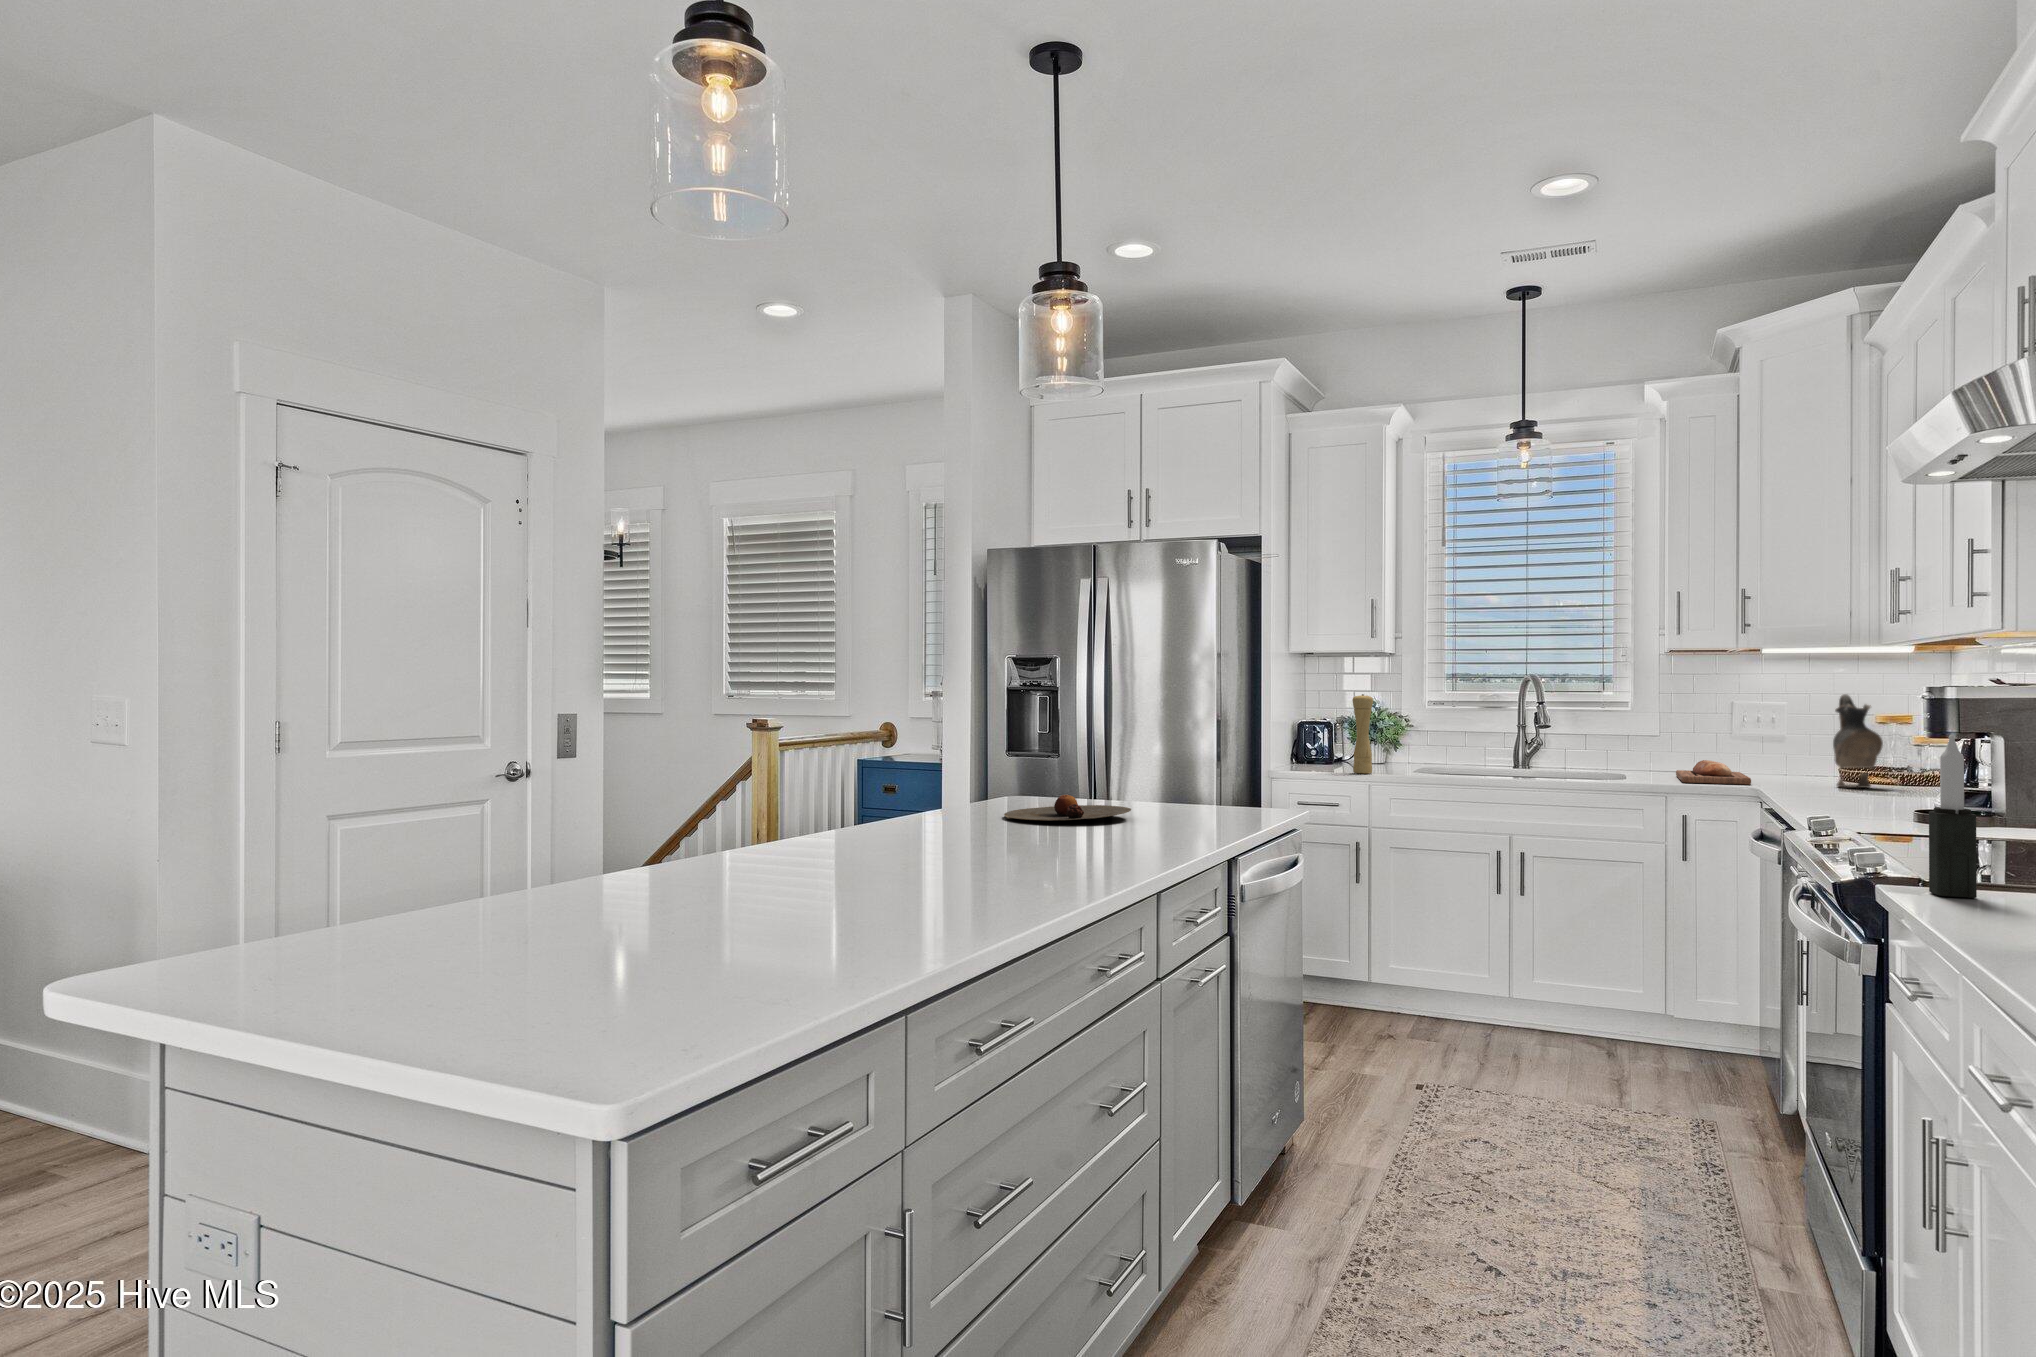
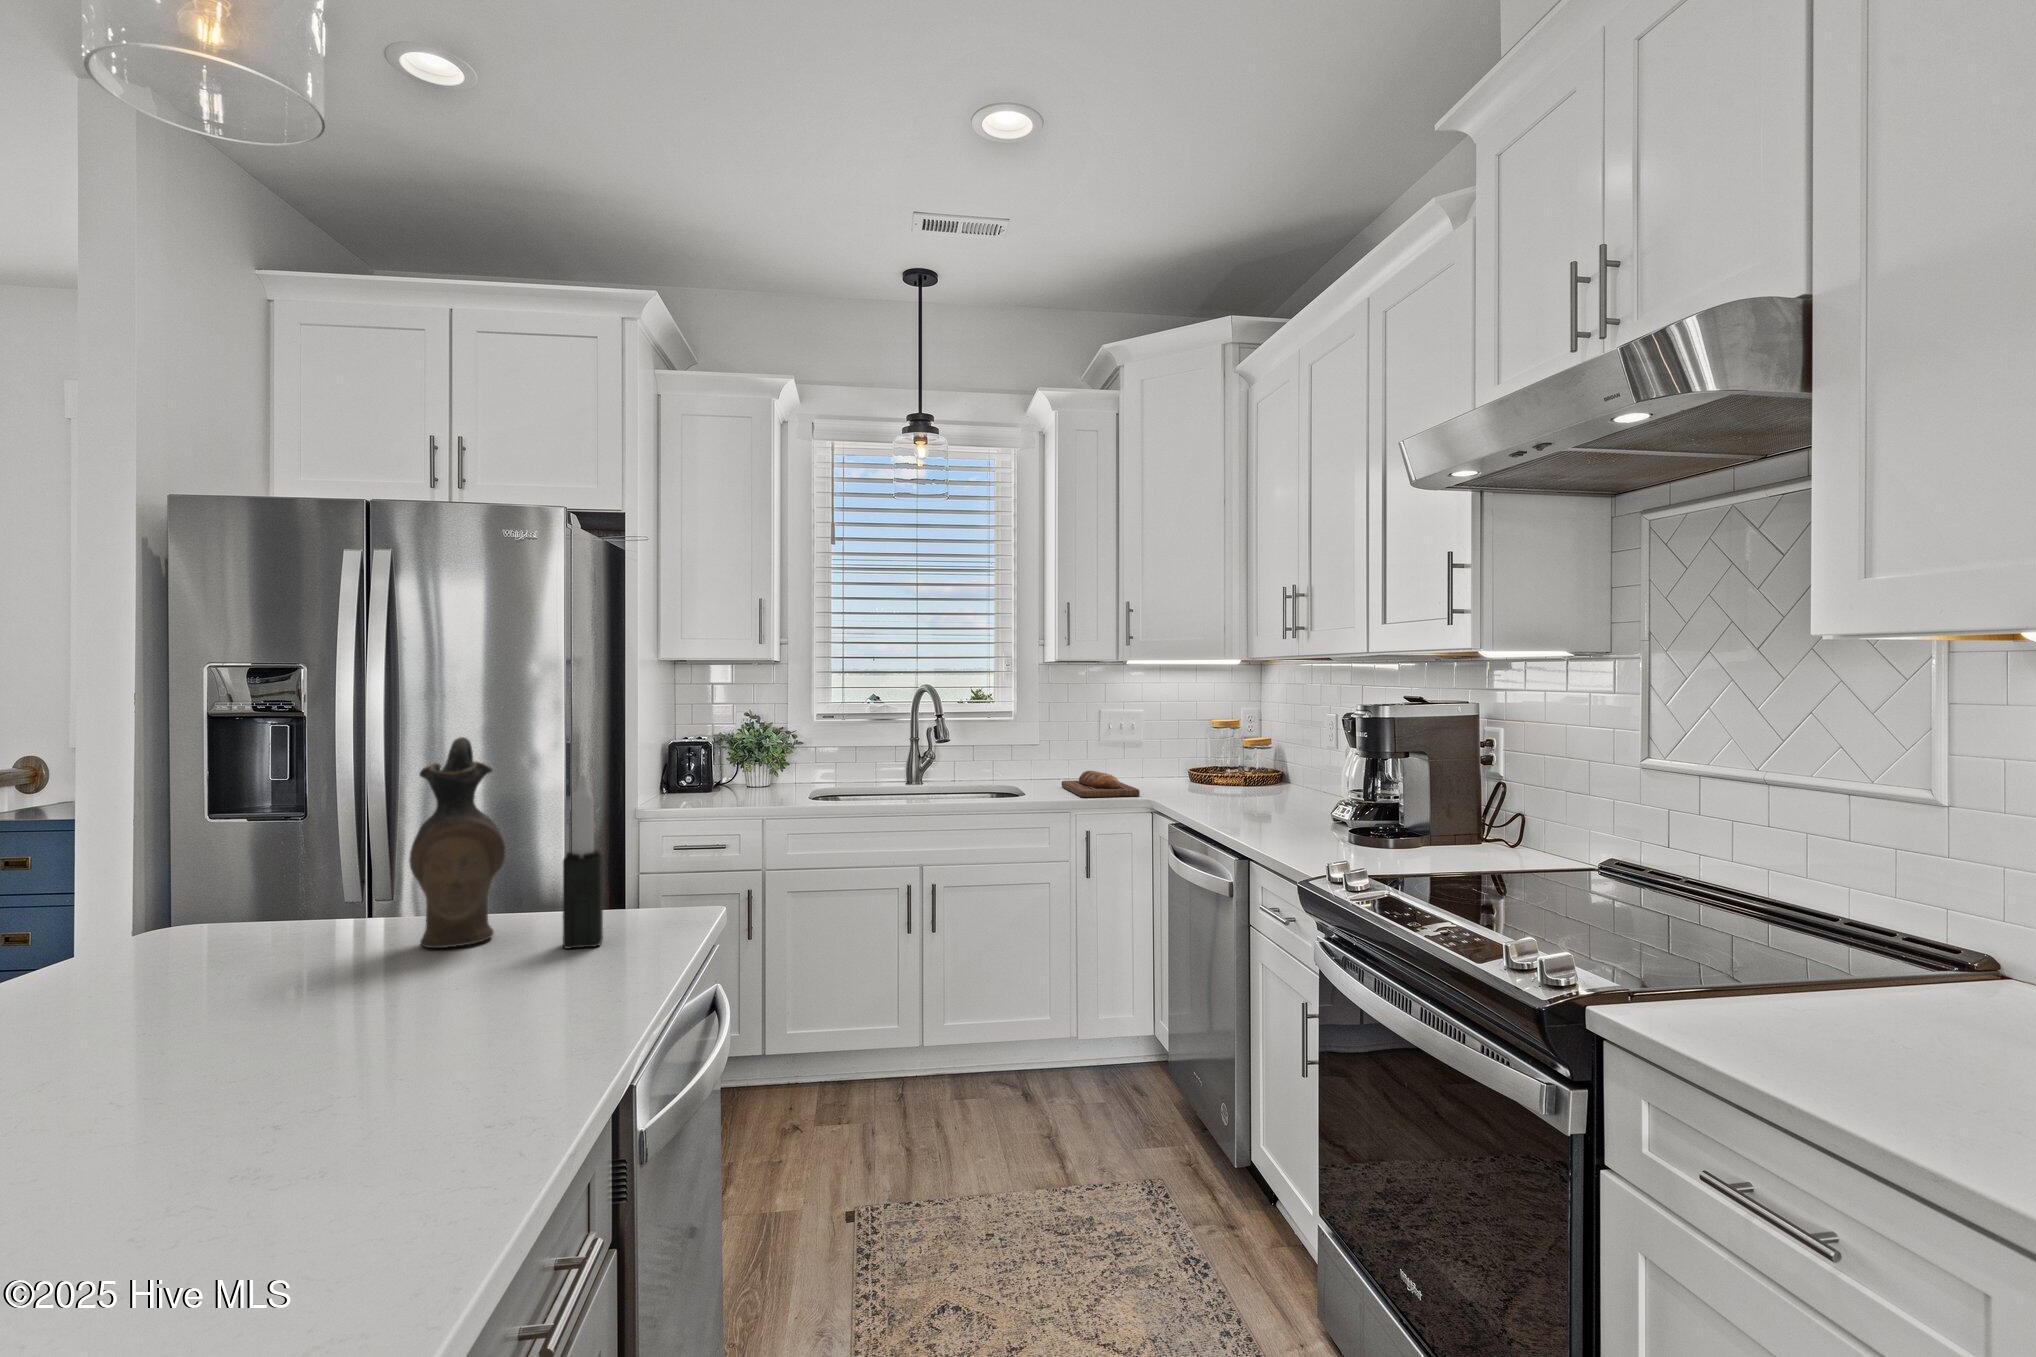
pepper mill: present [1352,694,1373,773] -> none [741,711,765,806]
ceramic pitcher: present [1833,694,1883,788] -> present [409,737,505,948]
candle: present [1929,735,1977,898] -> present [563,774,603,949]
plate: present [1004,795,1131,821] -> none [103,967,430,1061]

